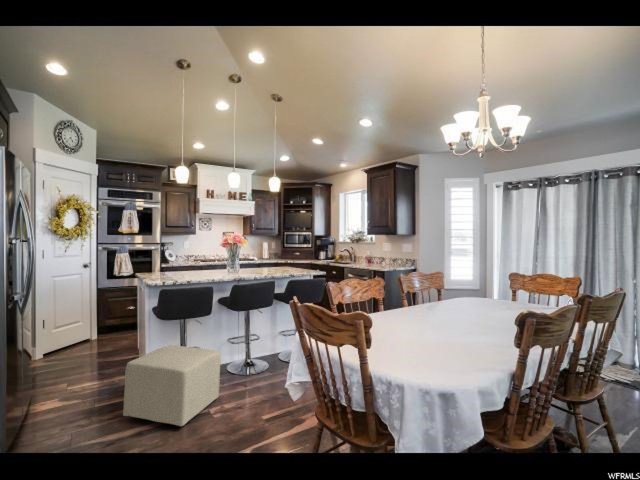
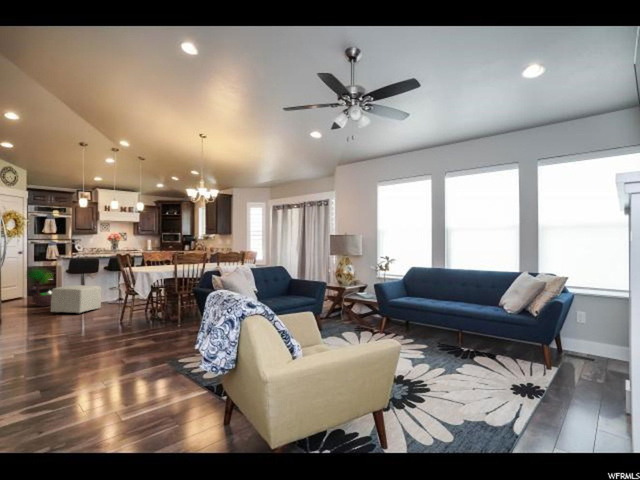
potted tree: none [84,295,138,377] -> present [27,269,52,307]

